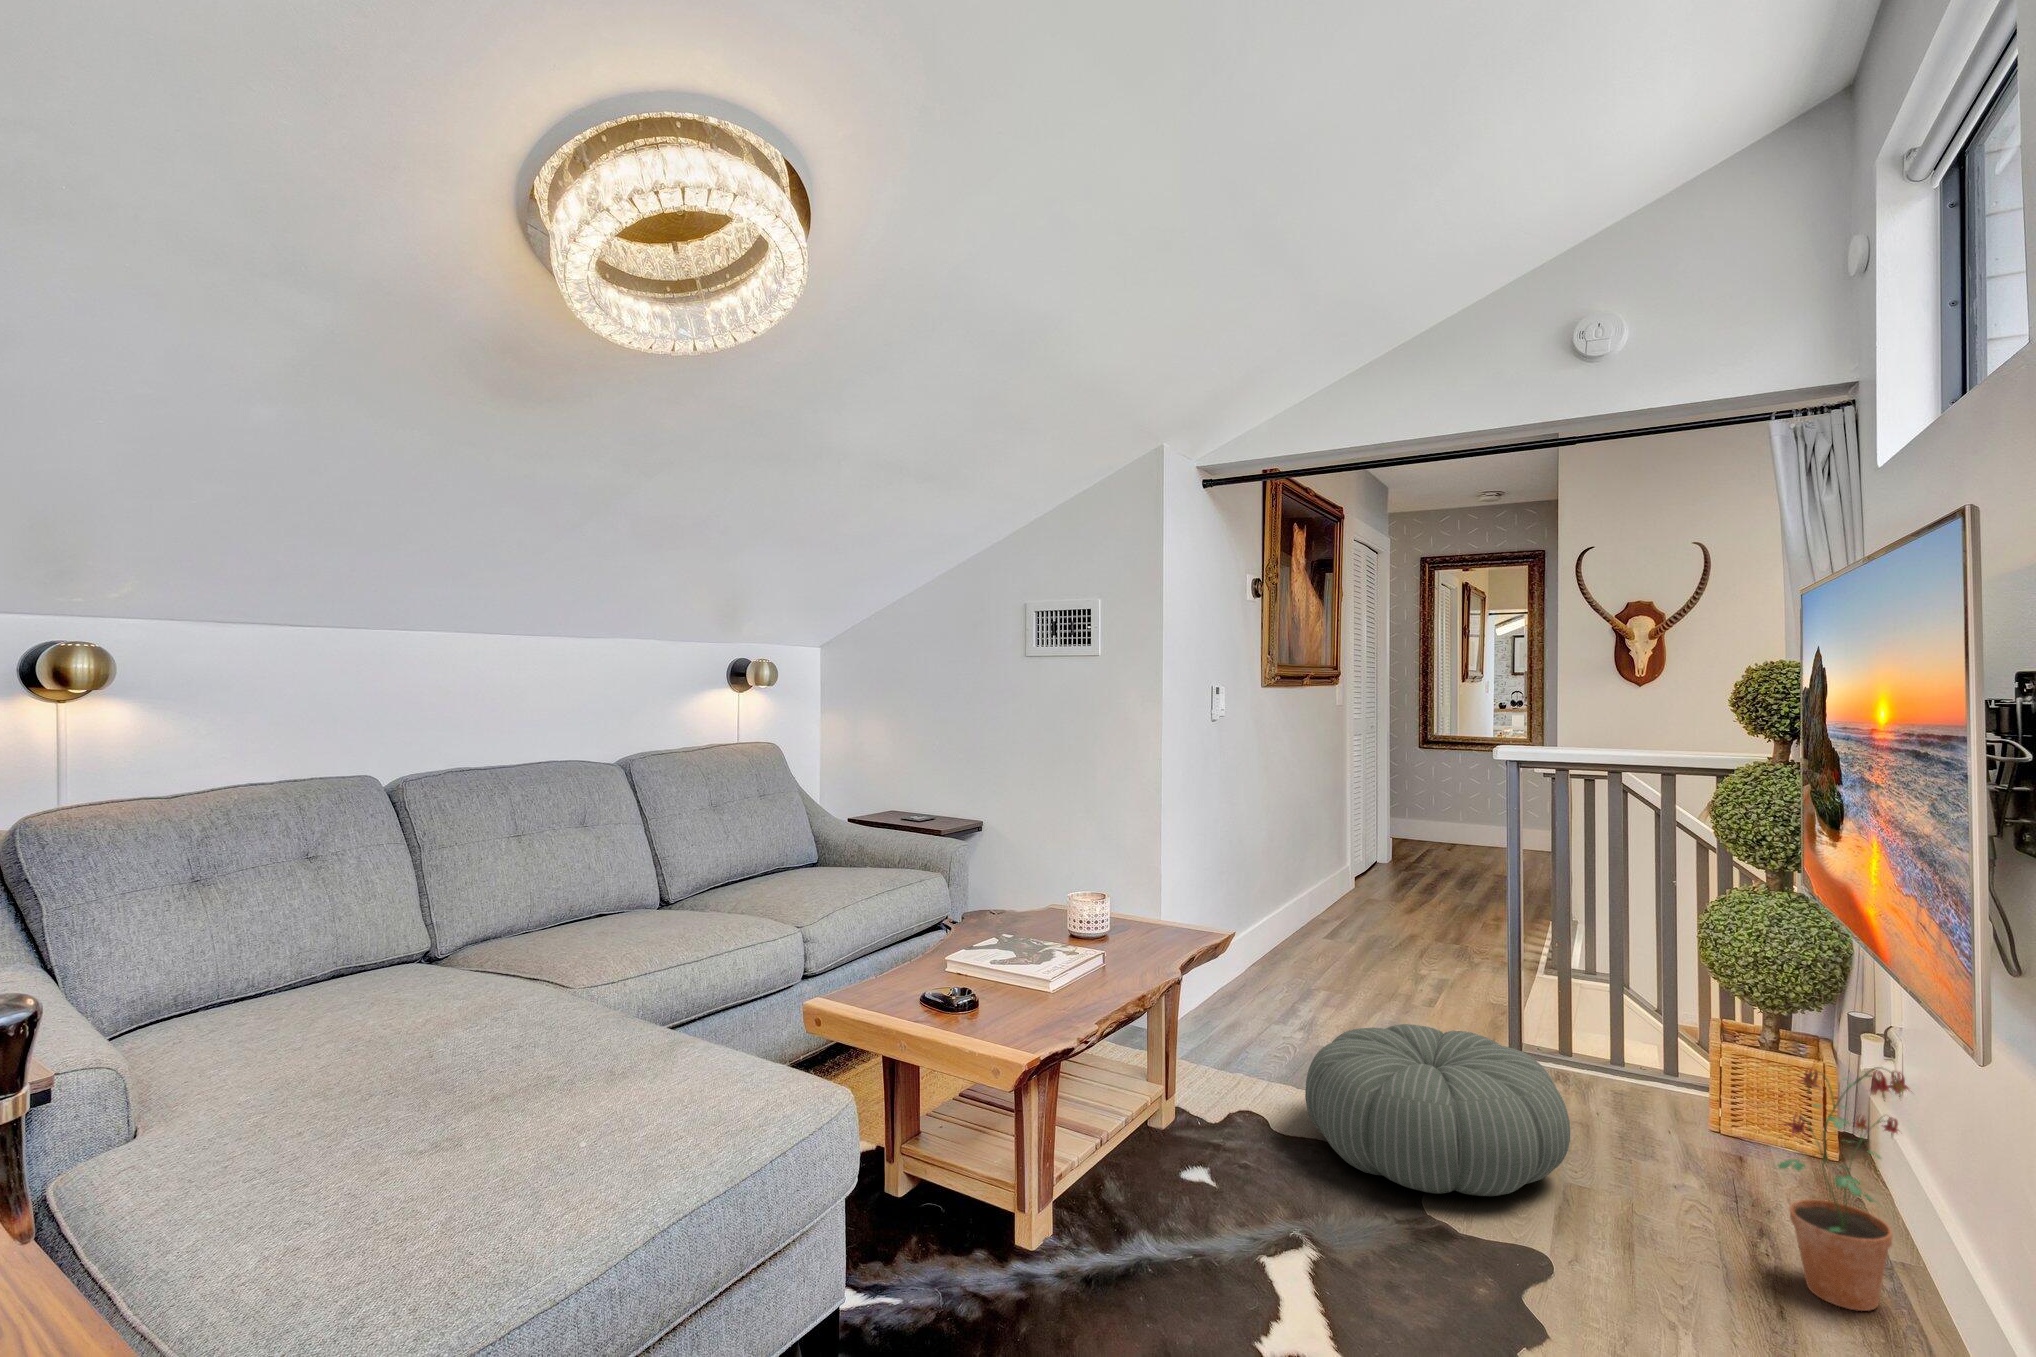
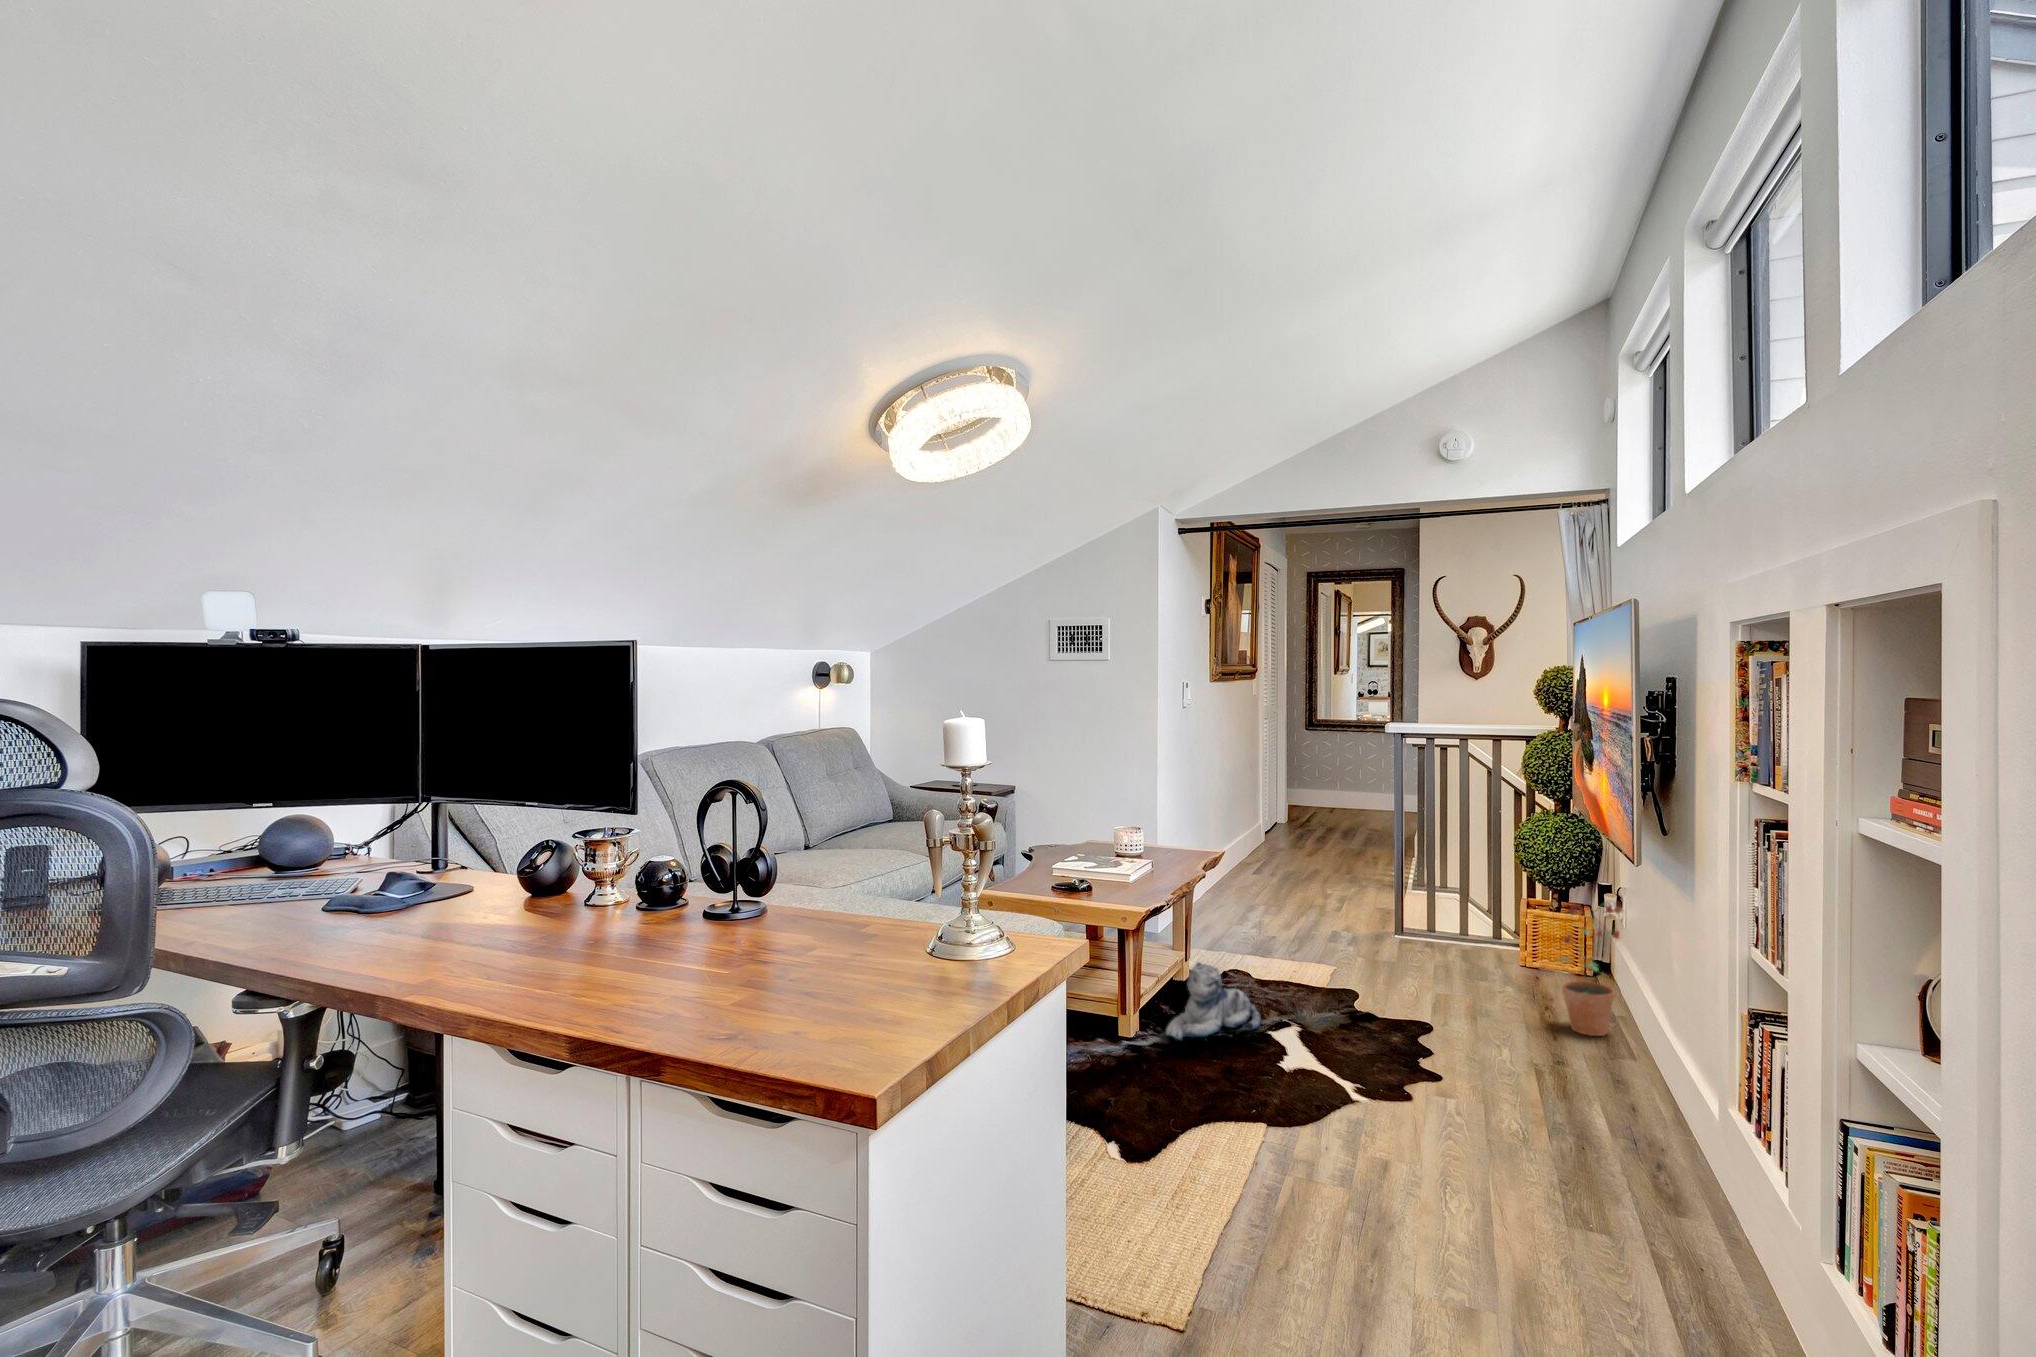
pouf: present [1305,1024,1570,1196] -> none [1276,906,1440,1000]
plush toy: none [1085,1131,1257,1268] -> present [1166,962,1261,1040]

